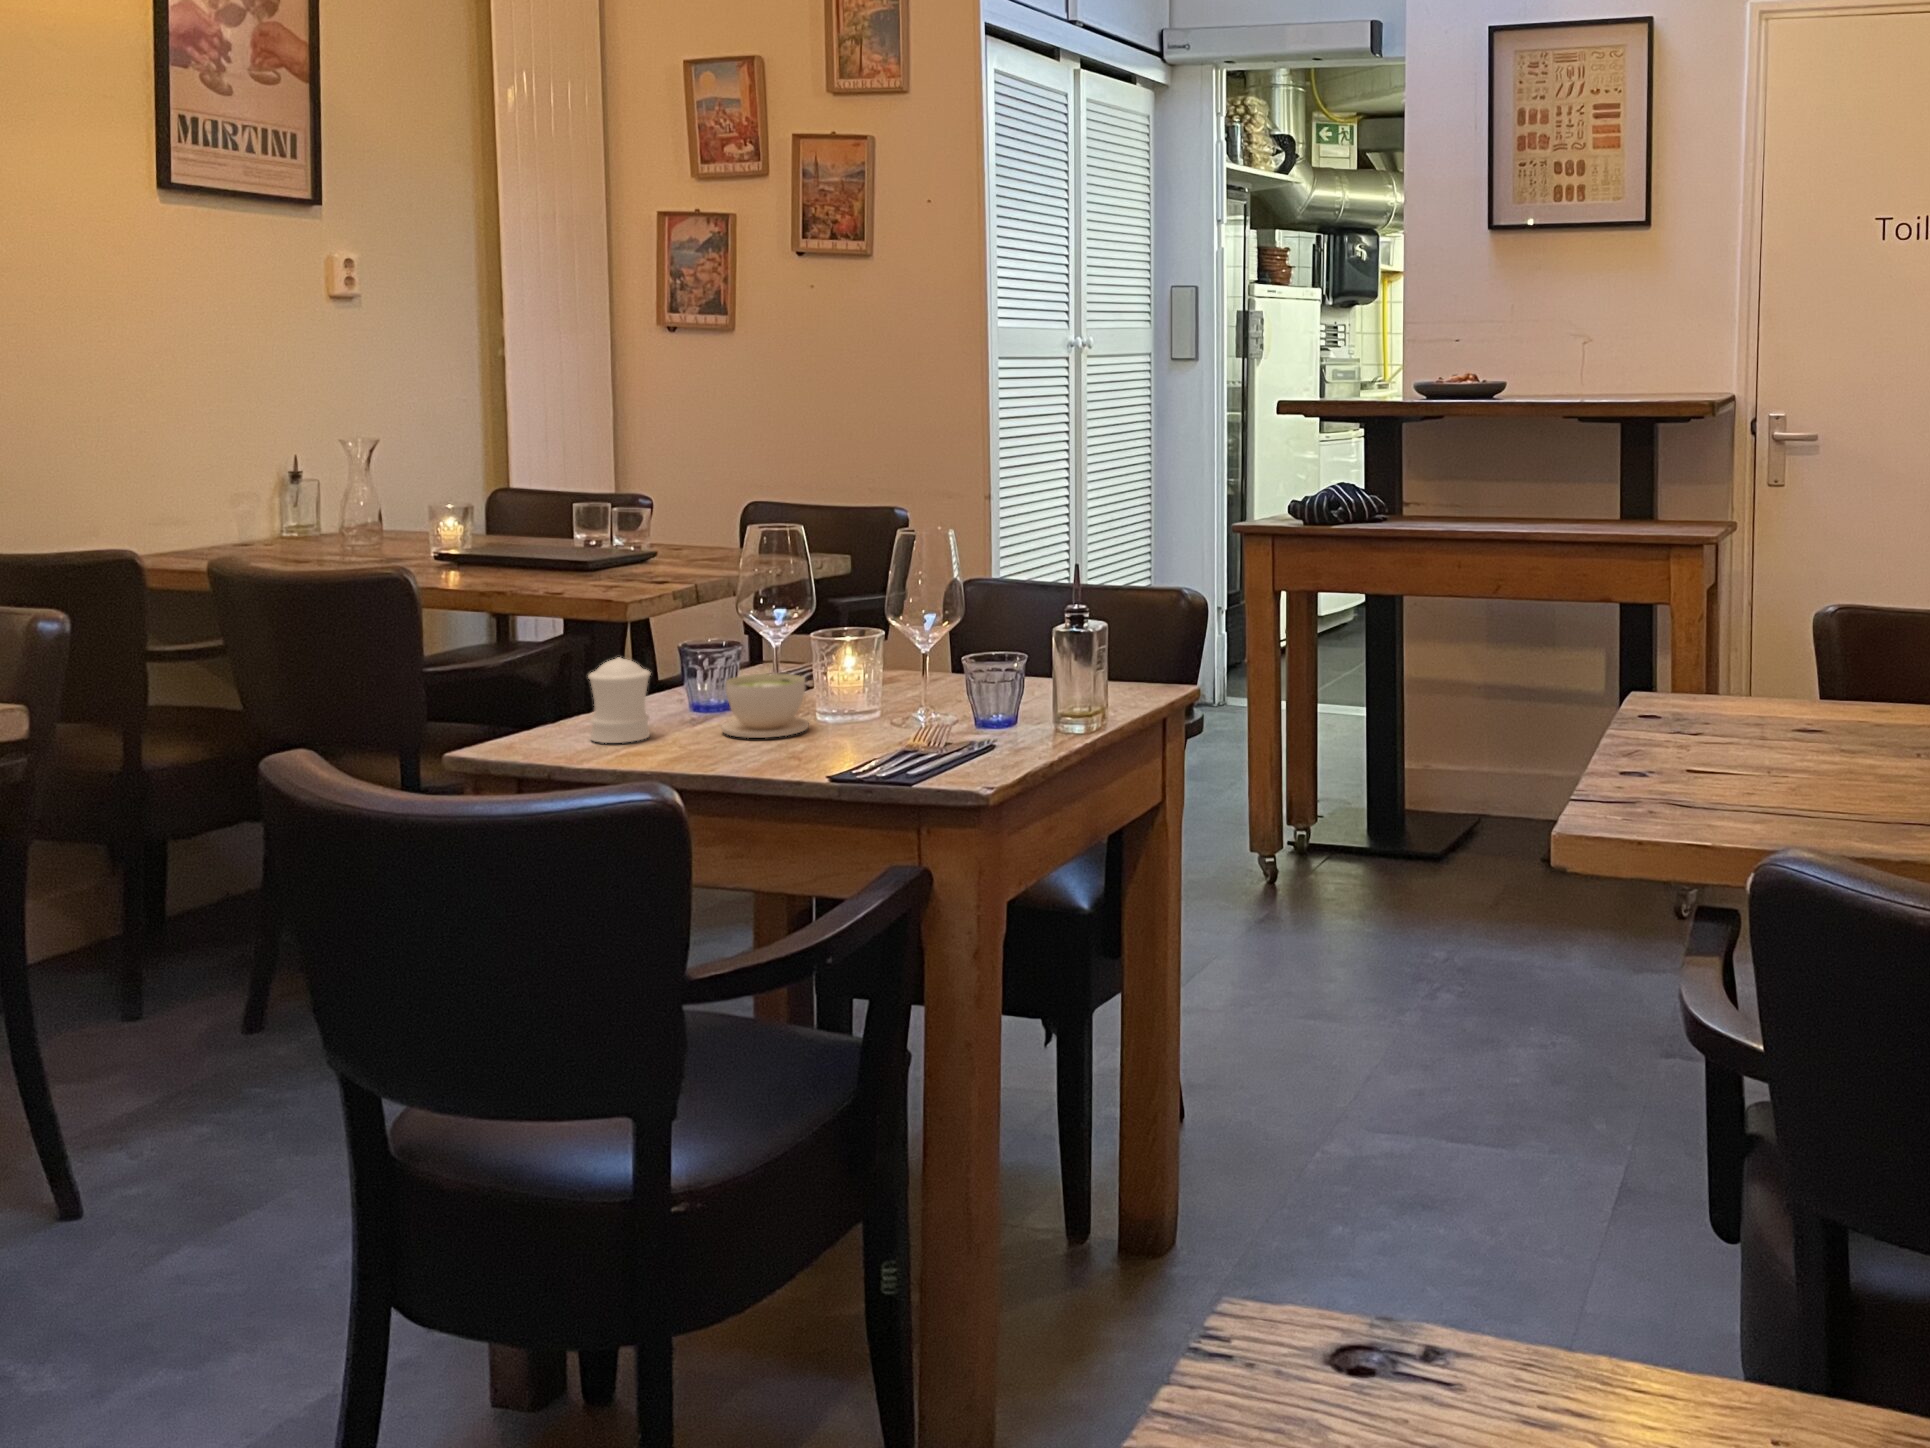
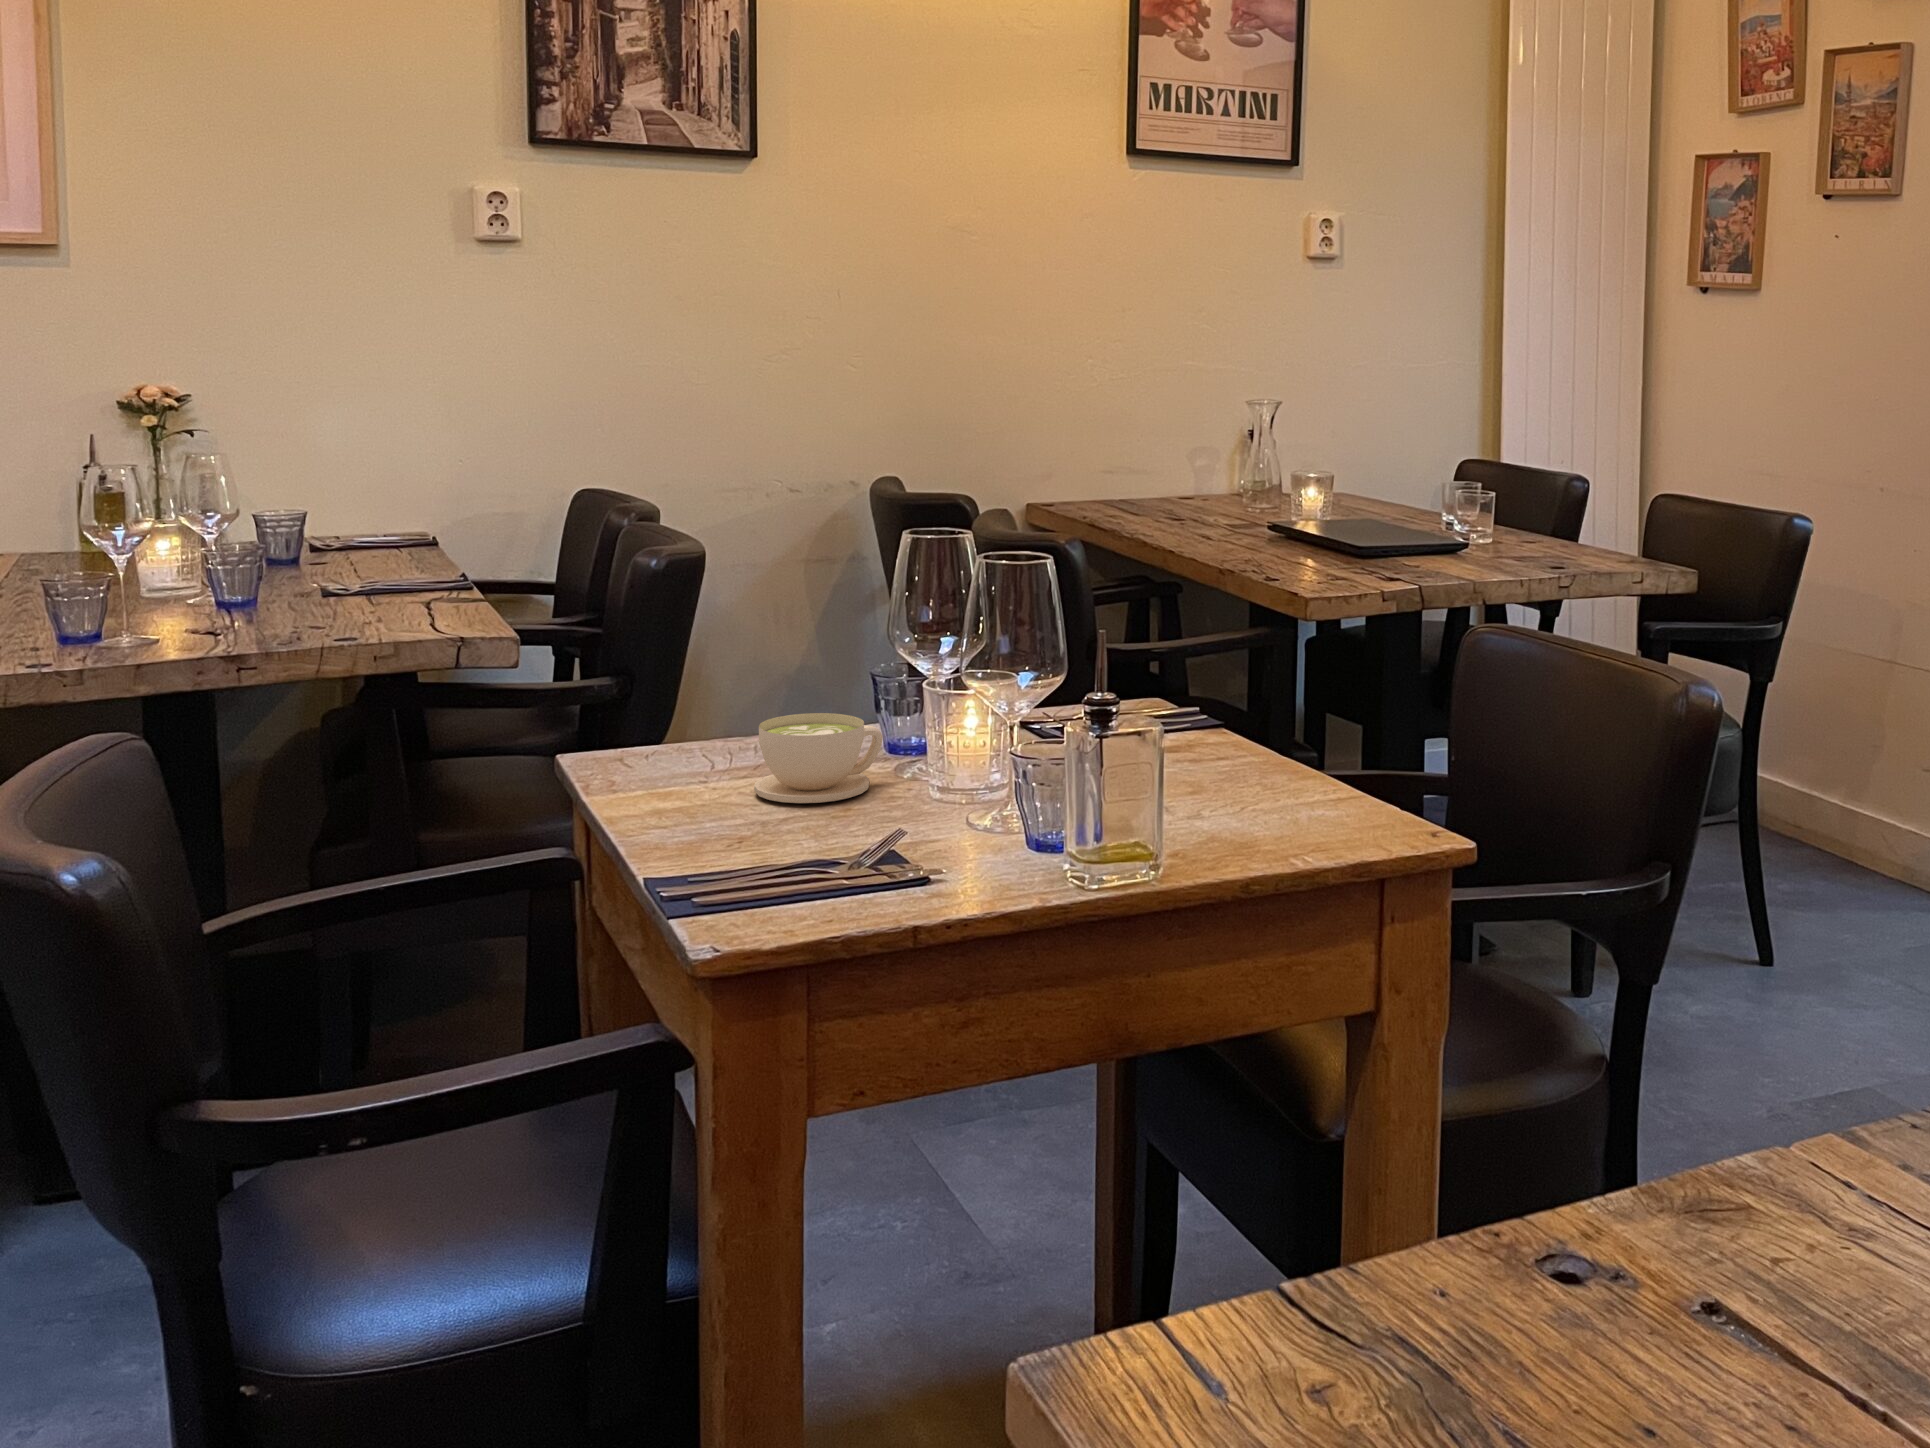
salt shaker: present [588,657,650,743] -> none [642,666,719,774]

